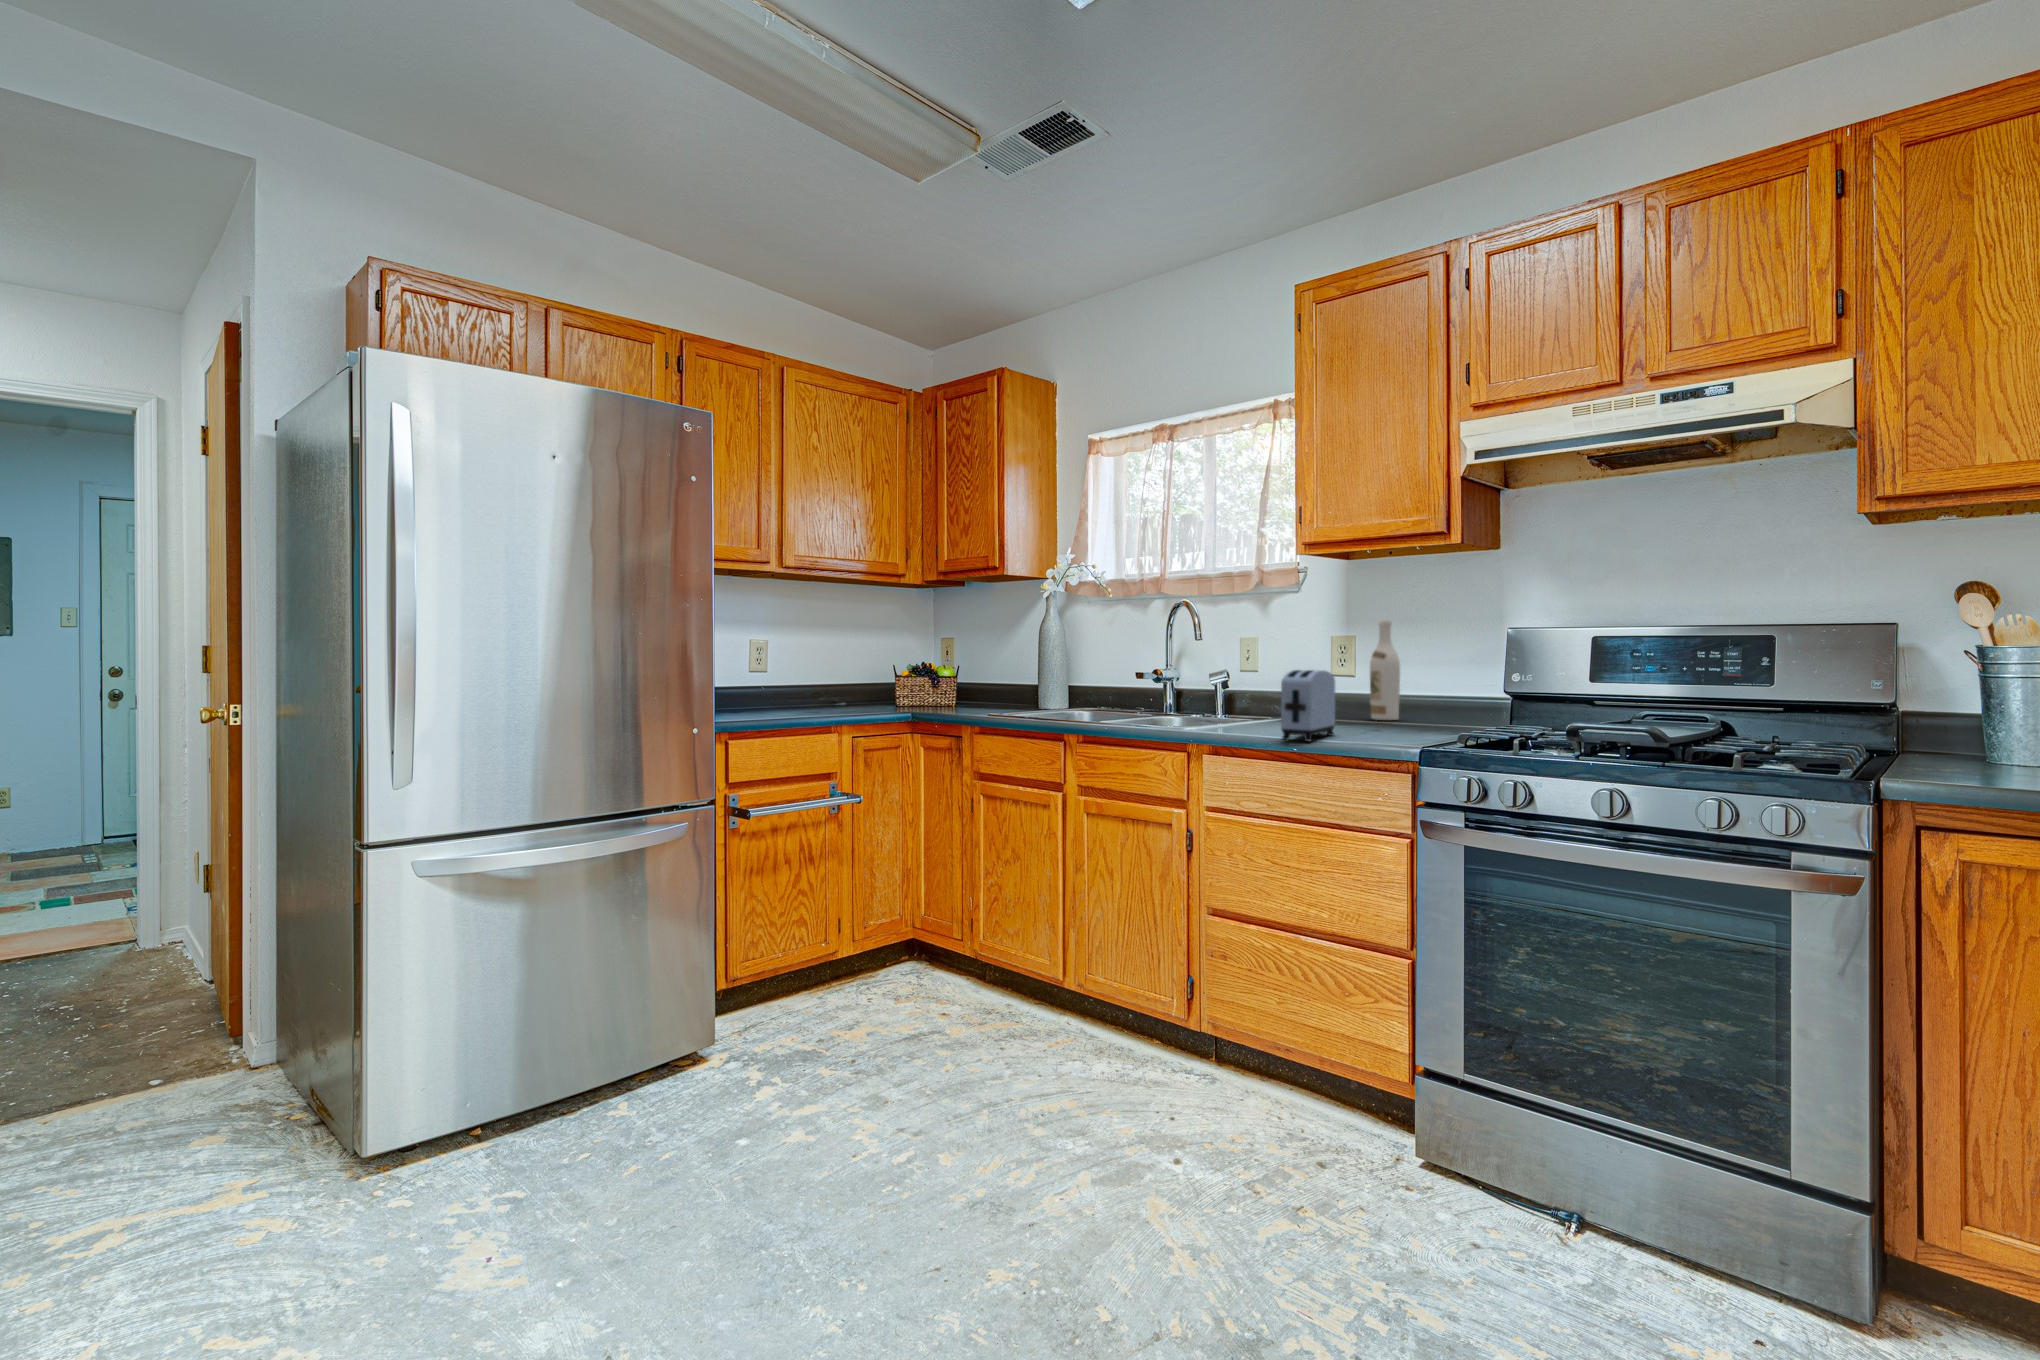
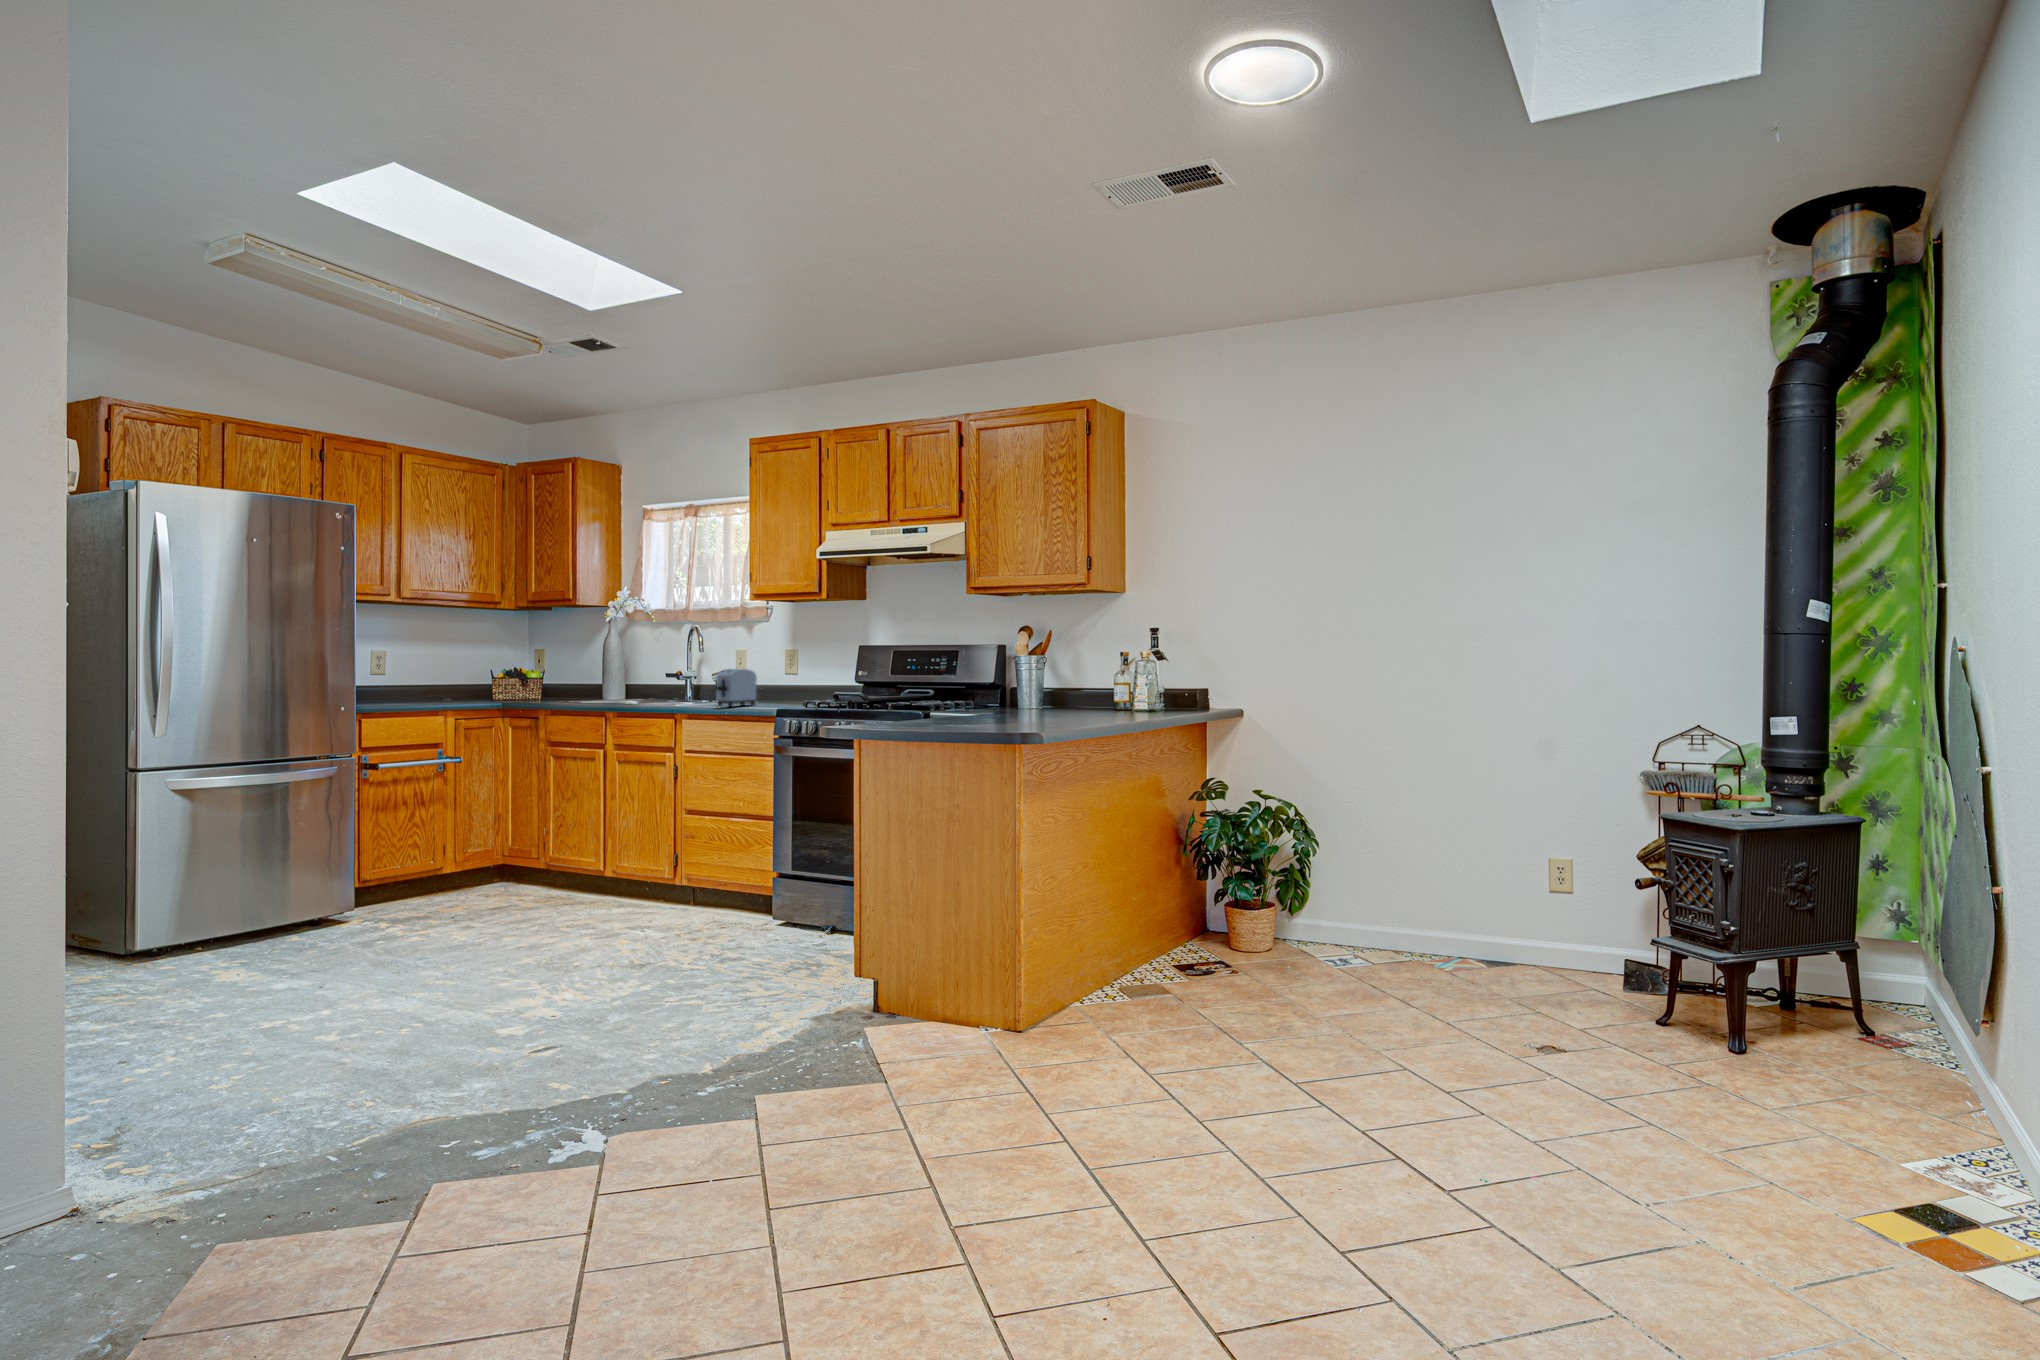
wine bottle: present [1370,620,1400,720] -> none [801,640,818,699]

